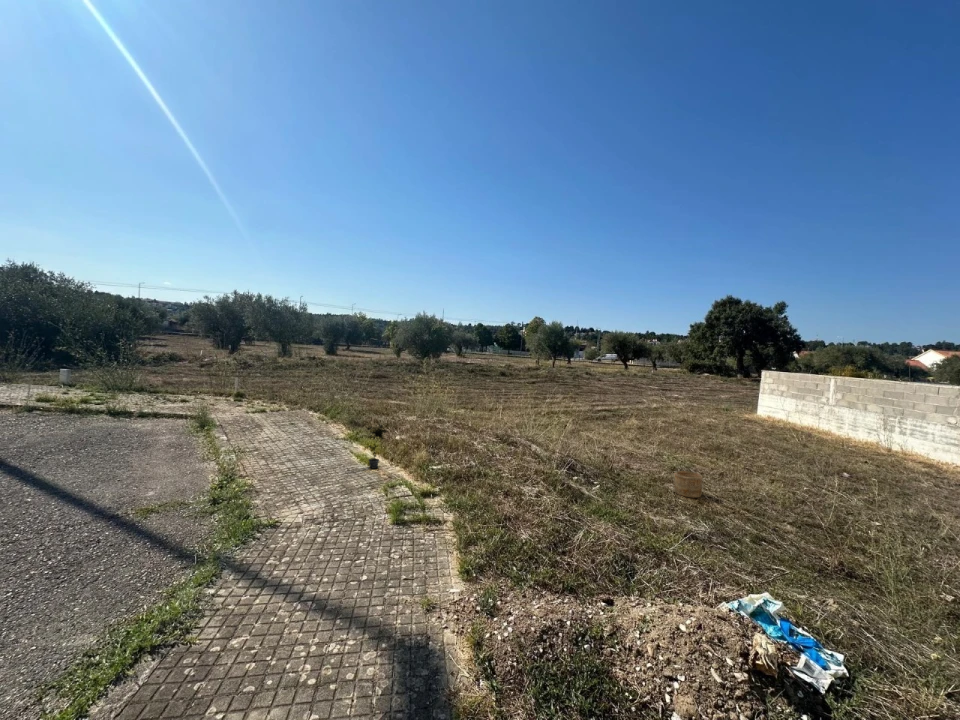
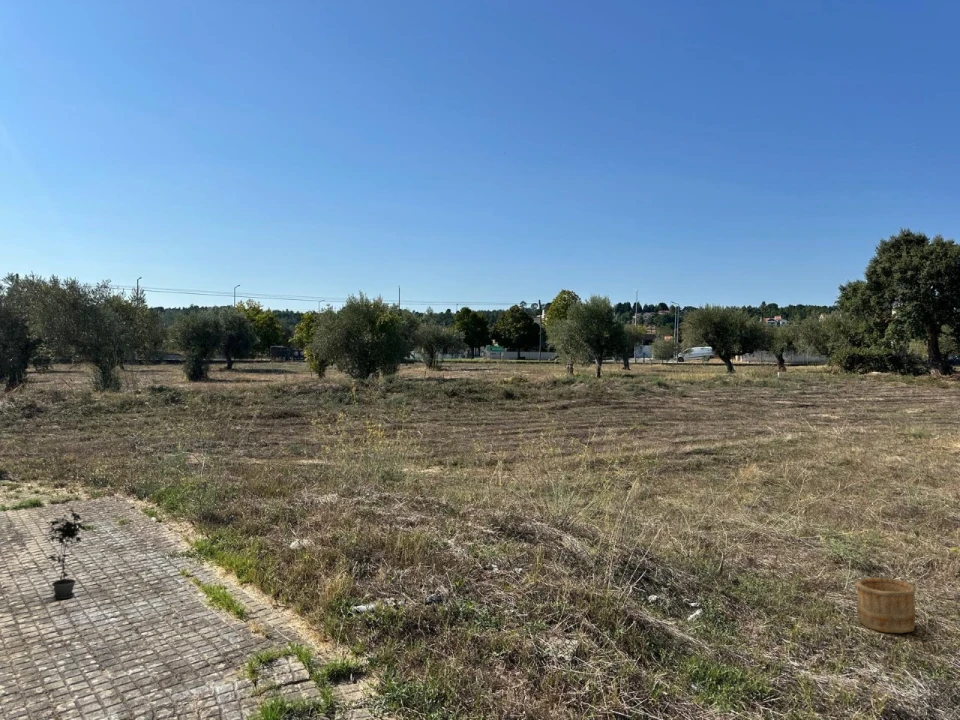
potted plant: present [367,424,388,469] -> present [49,509,86,599]

